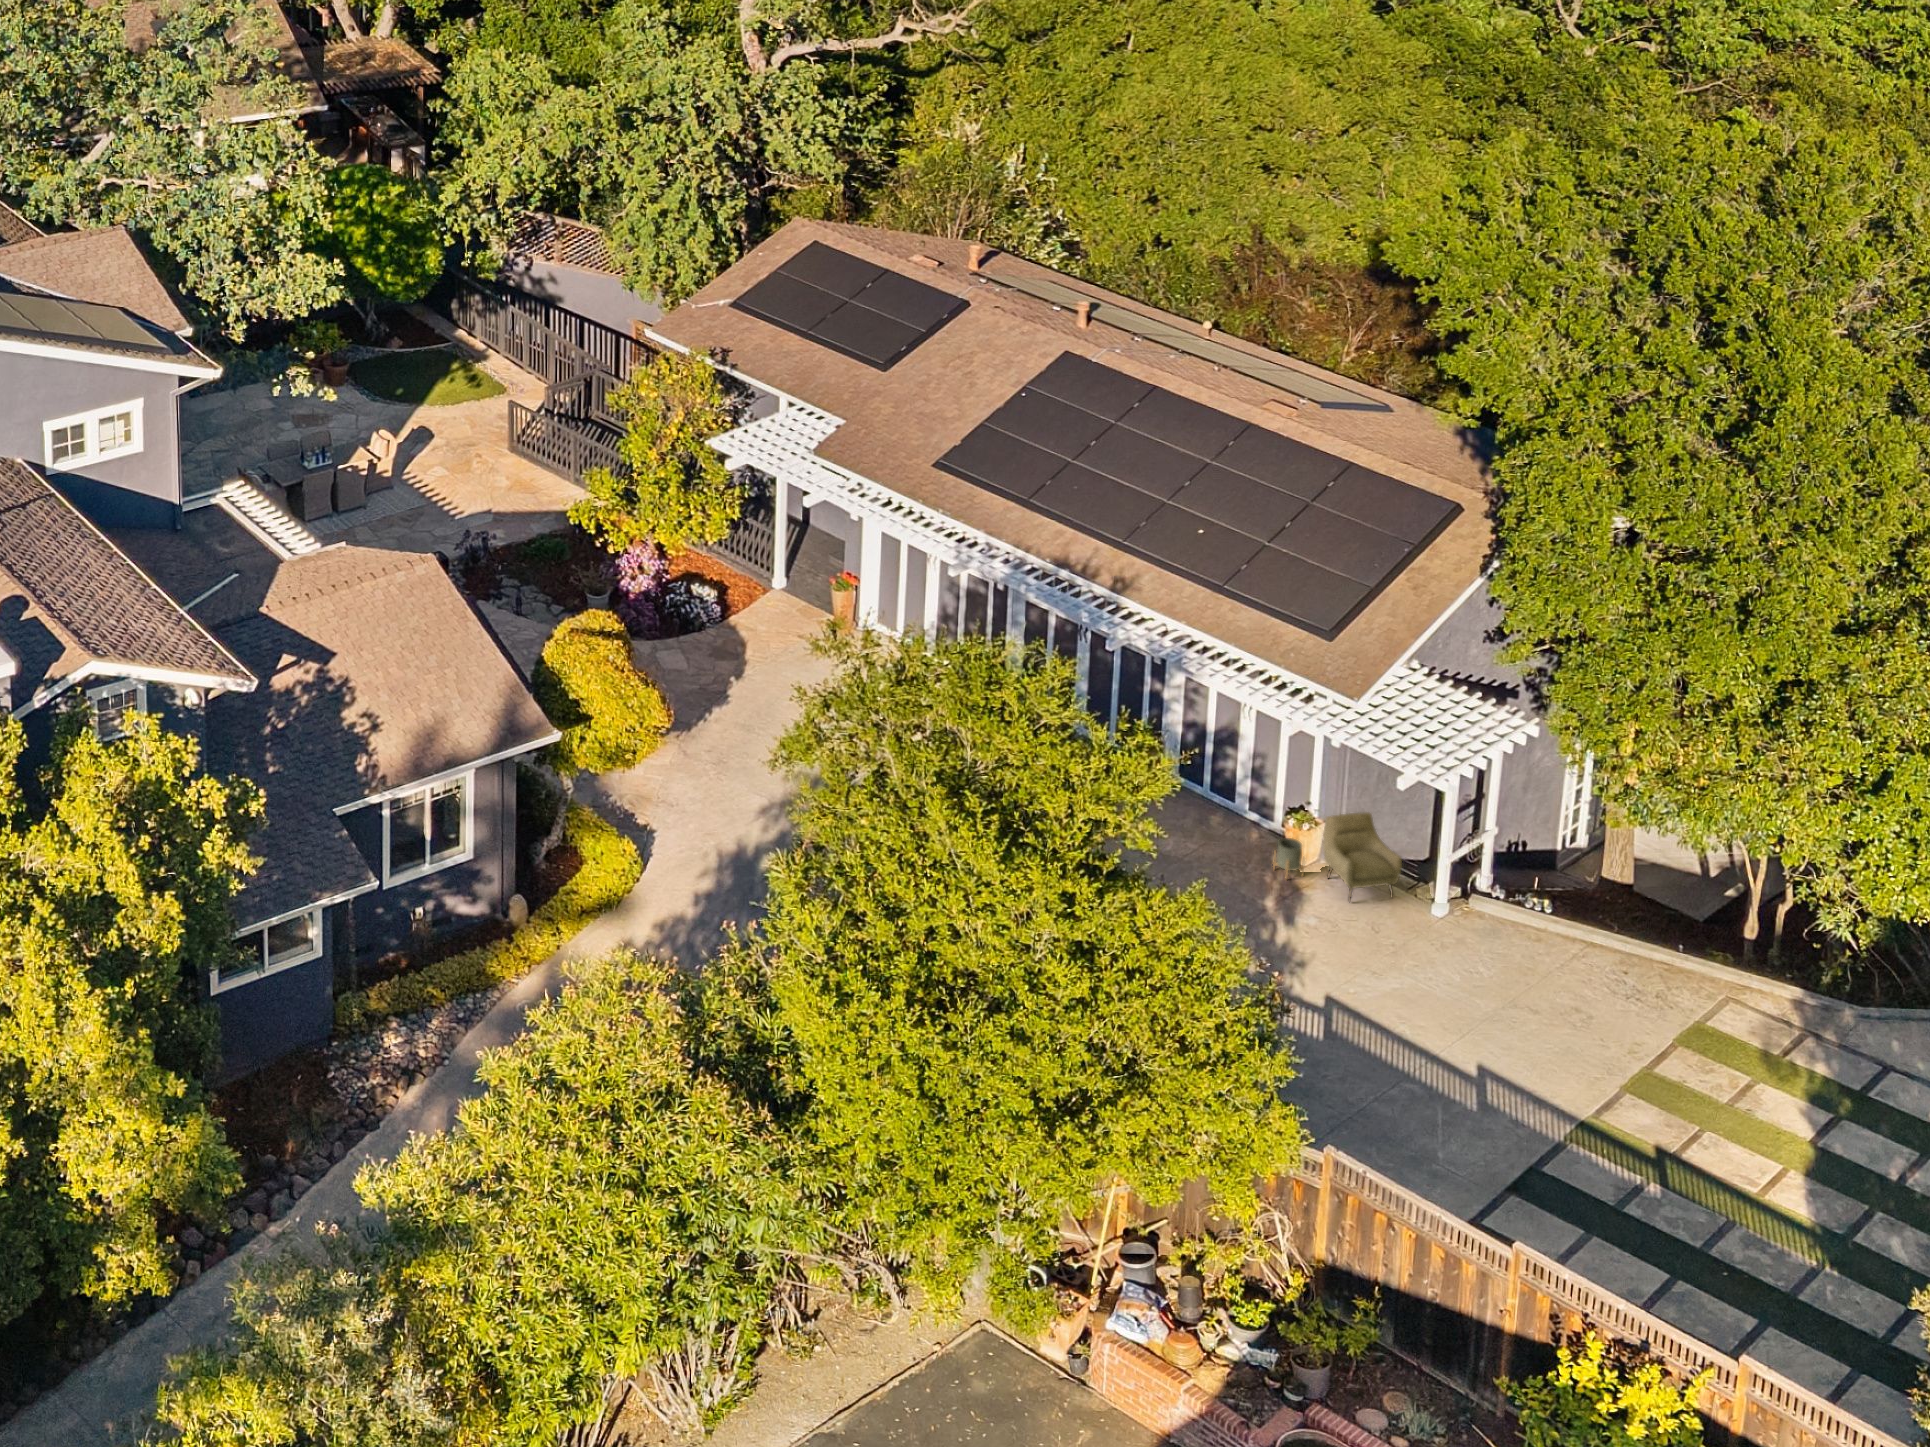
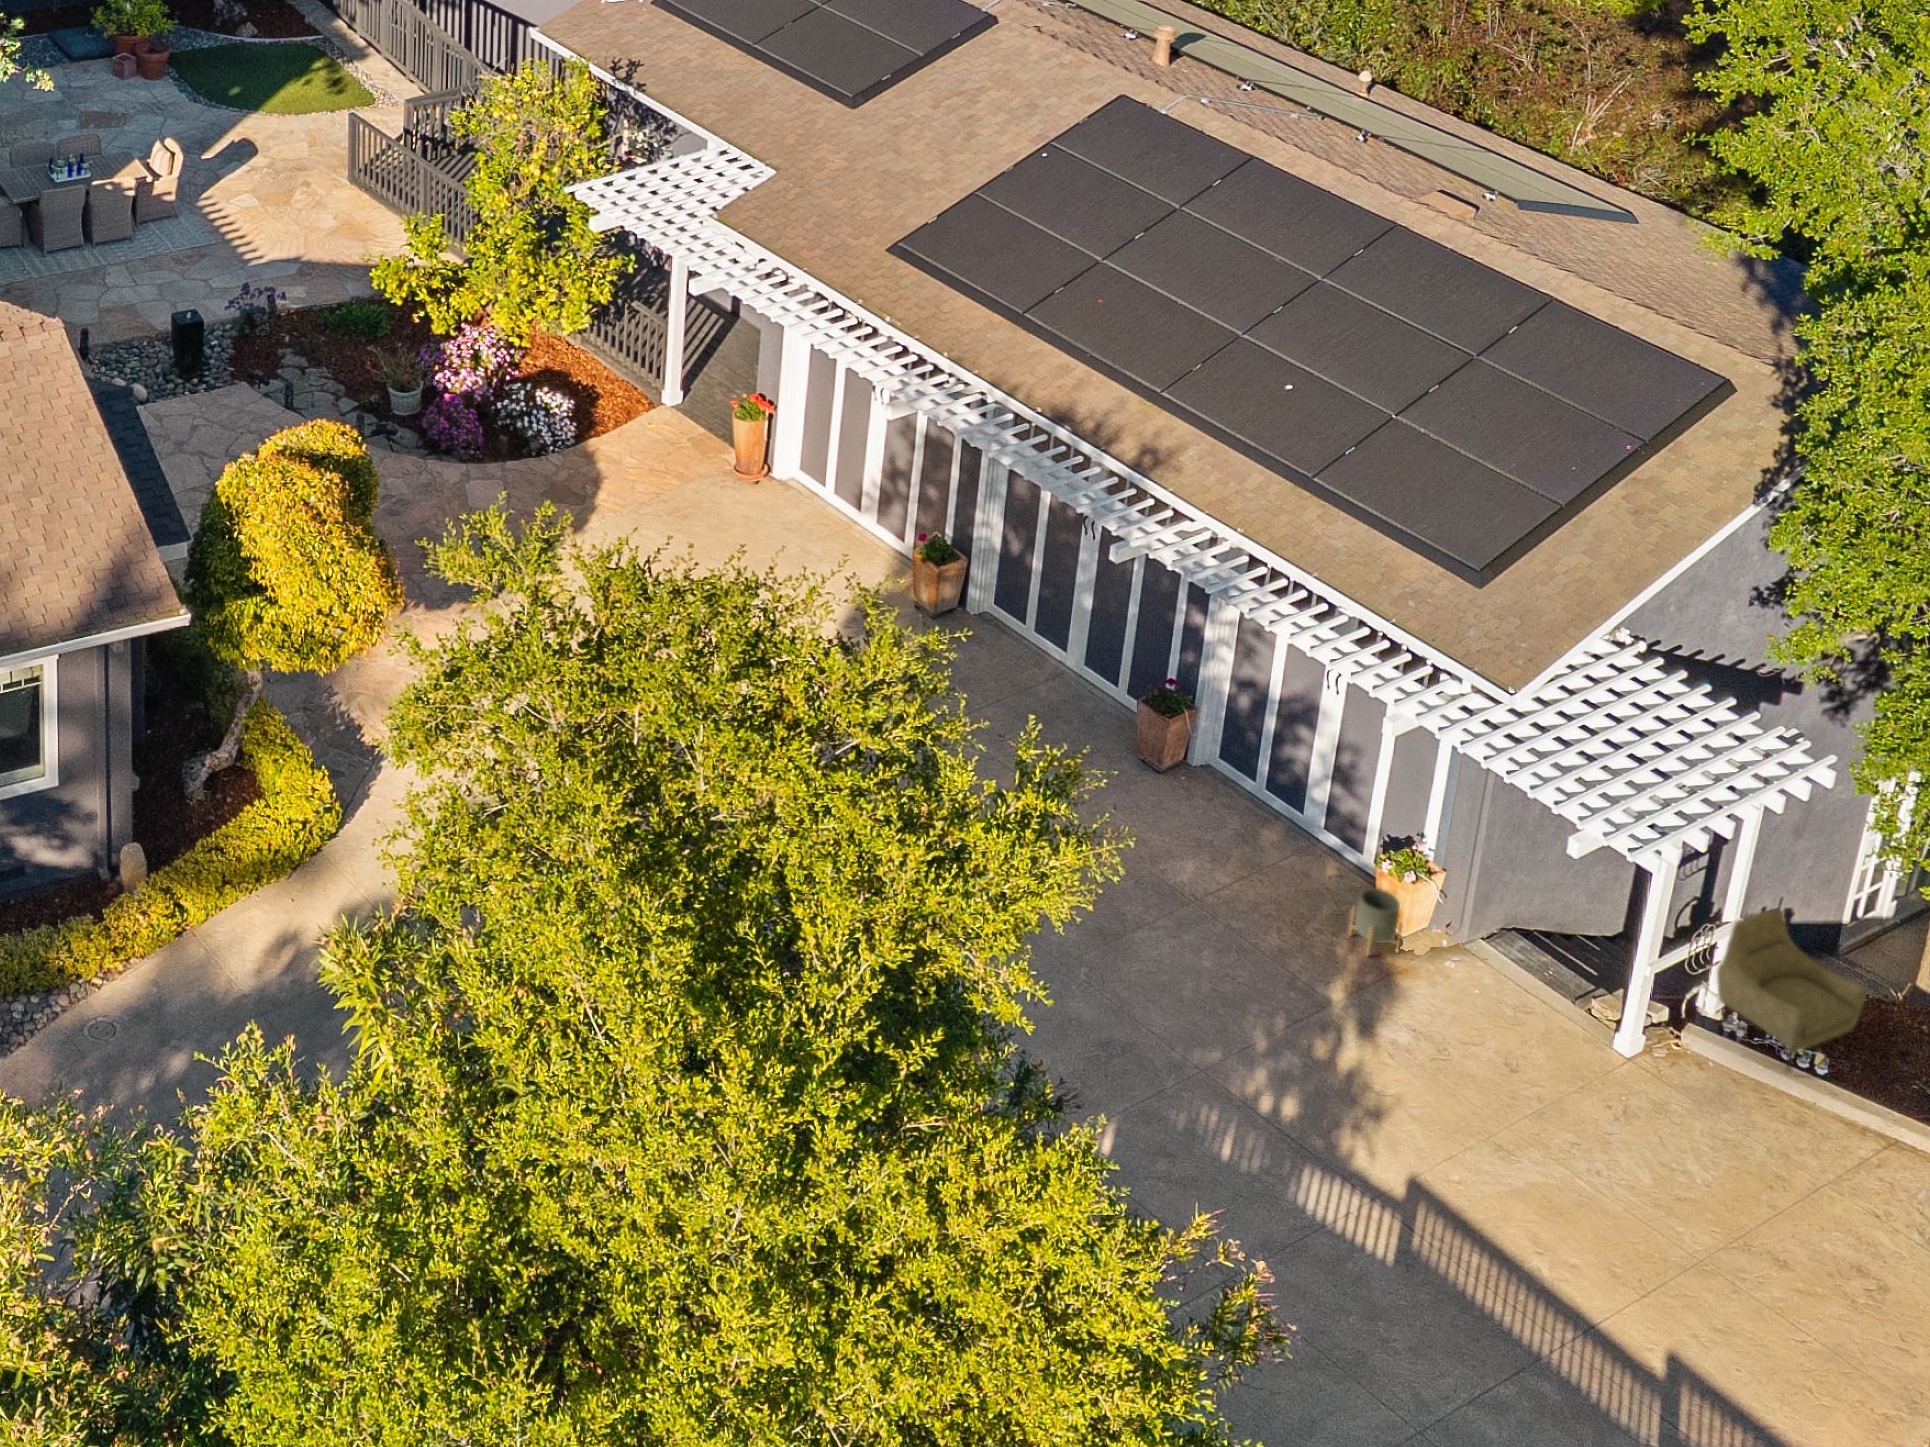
chair: present [1322,812,1402,900] -> present [1717,909,1866,1073]

